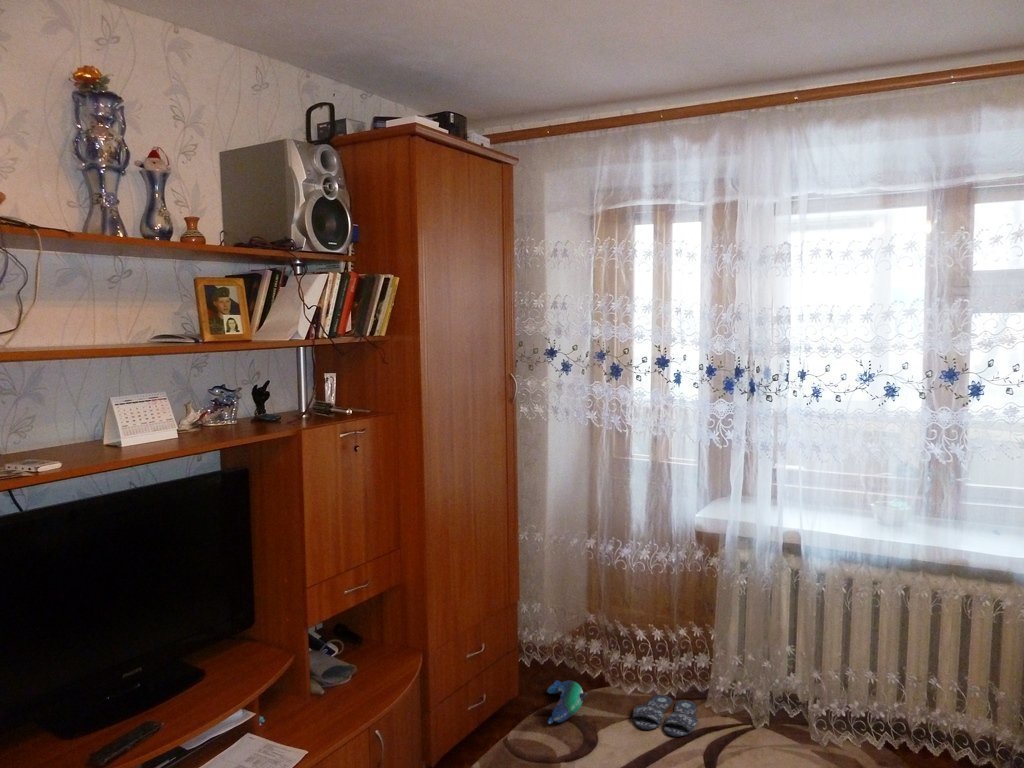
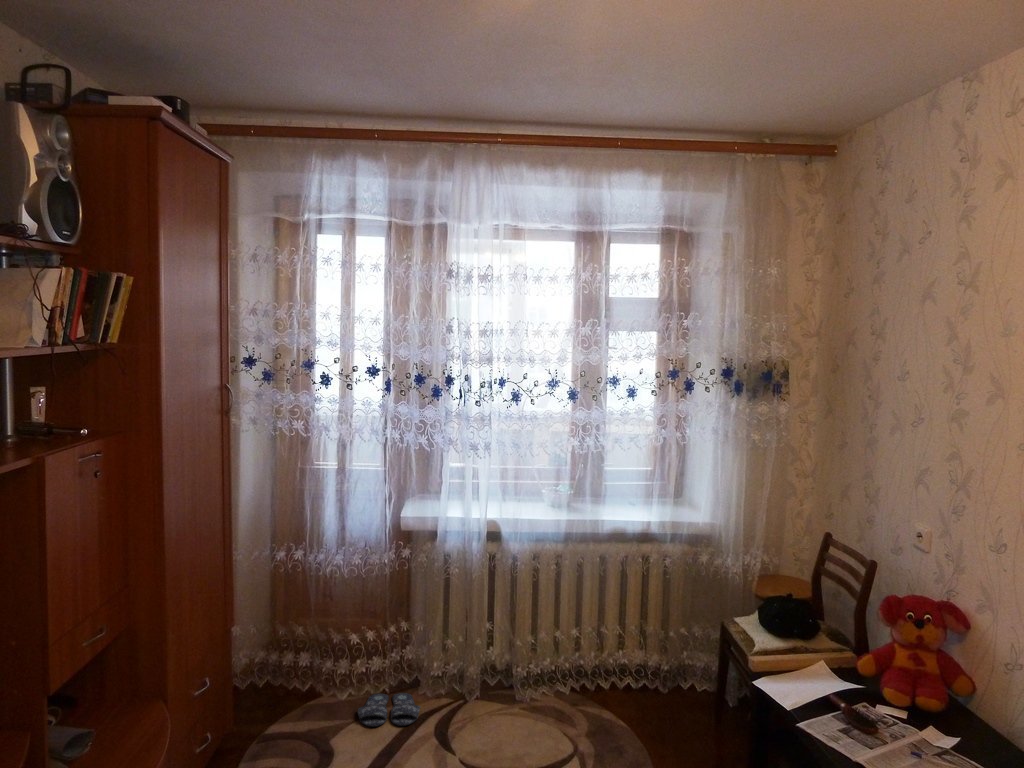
plush toy: present [547,680,587,724] -> none [261,698,312,745]

